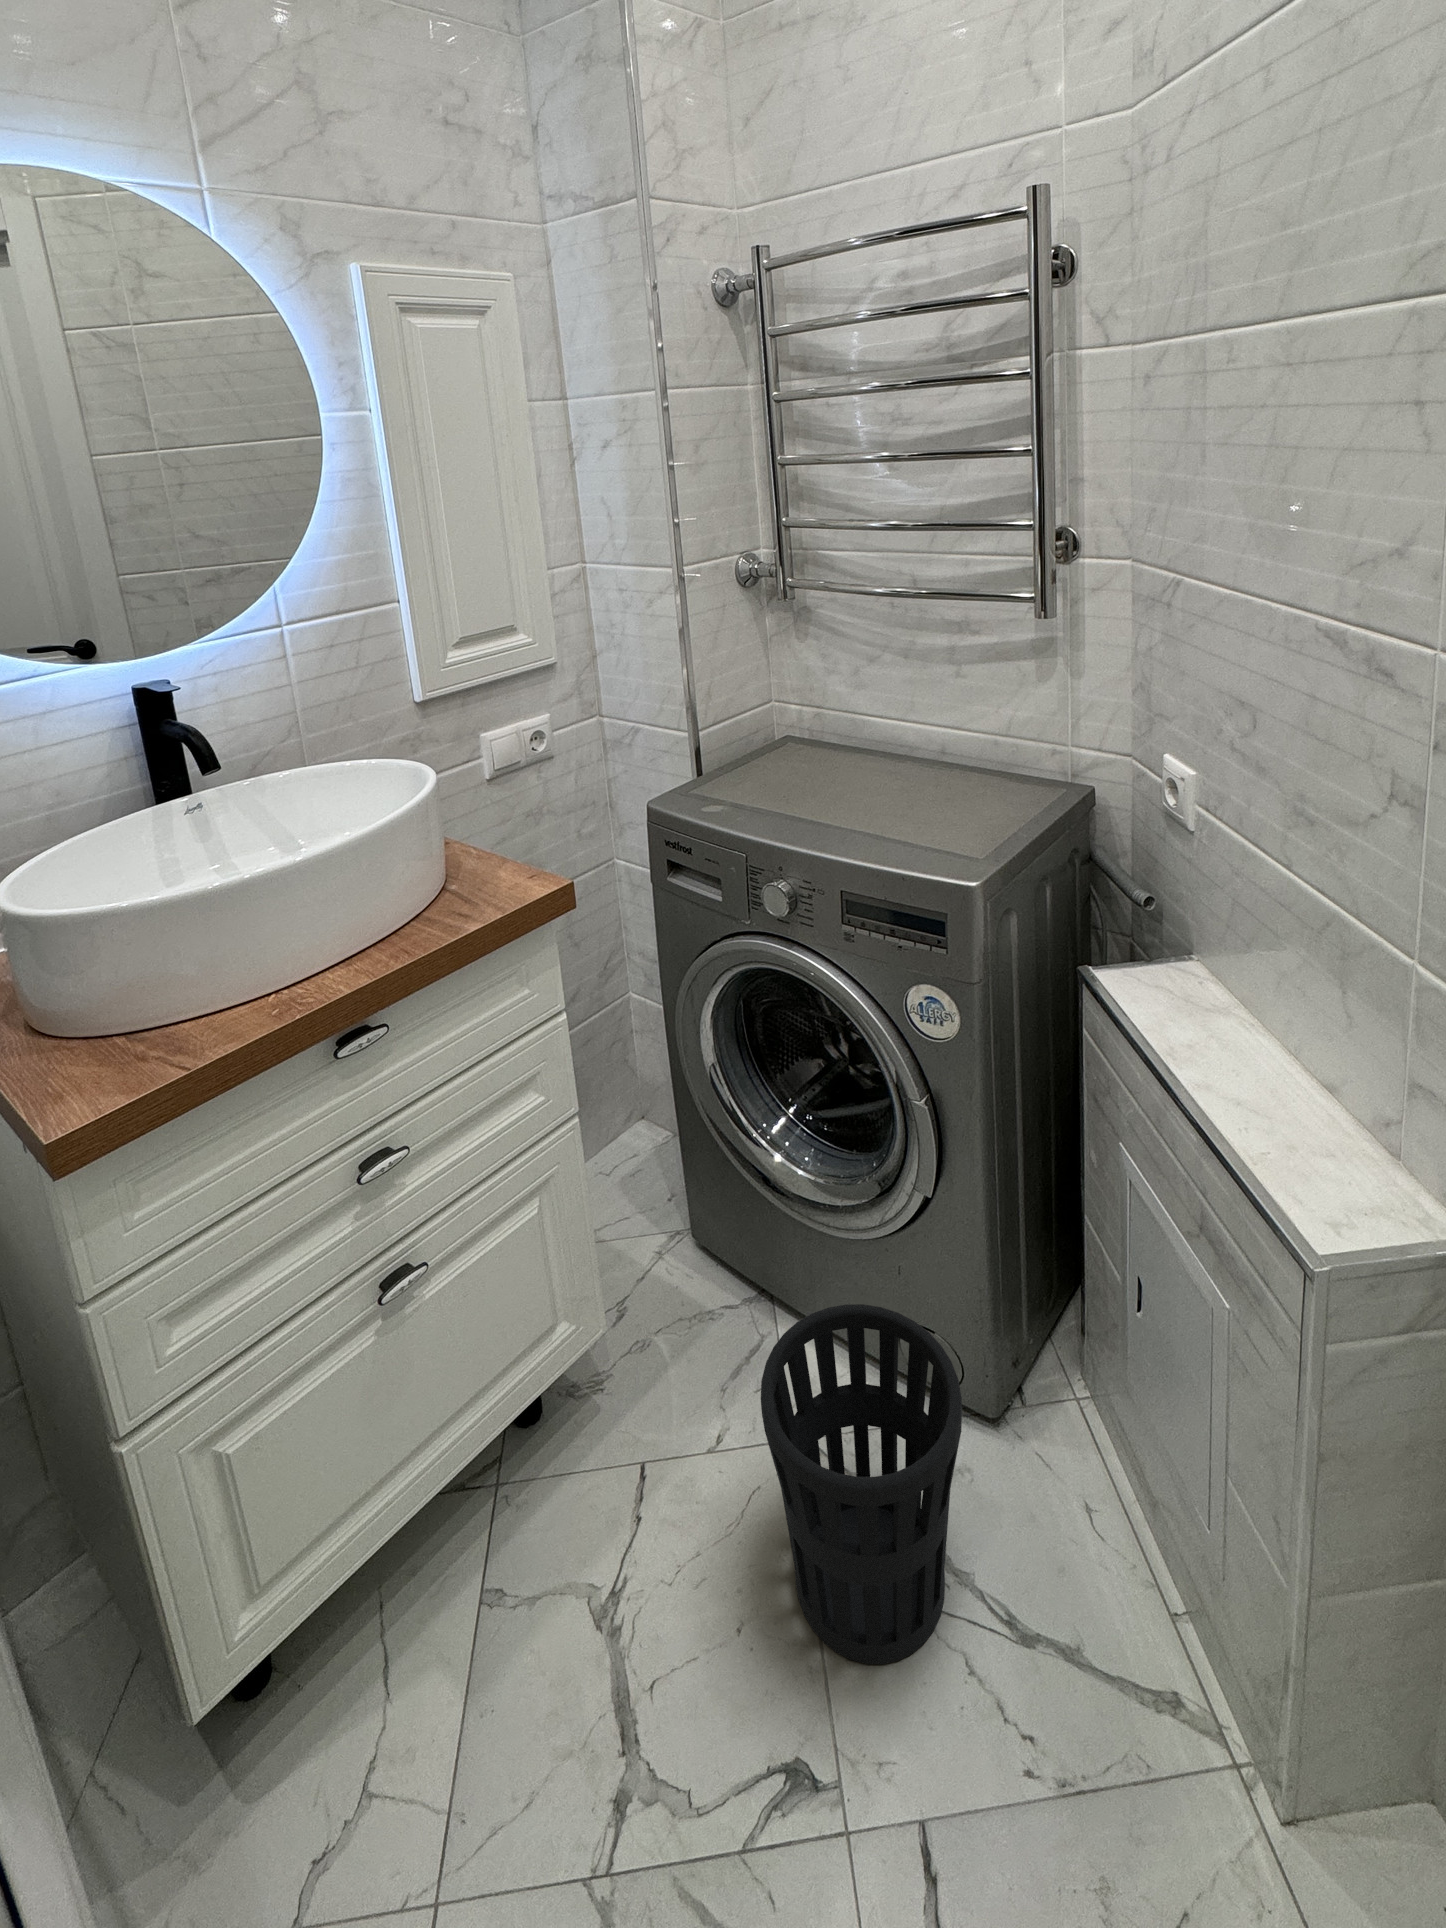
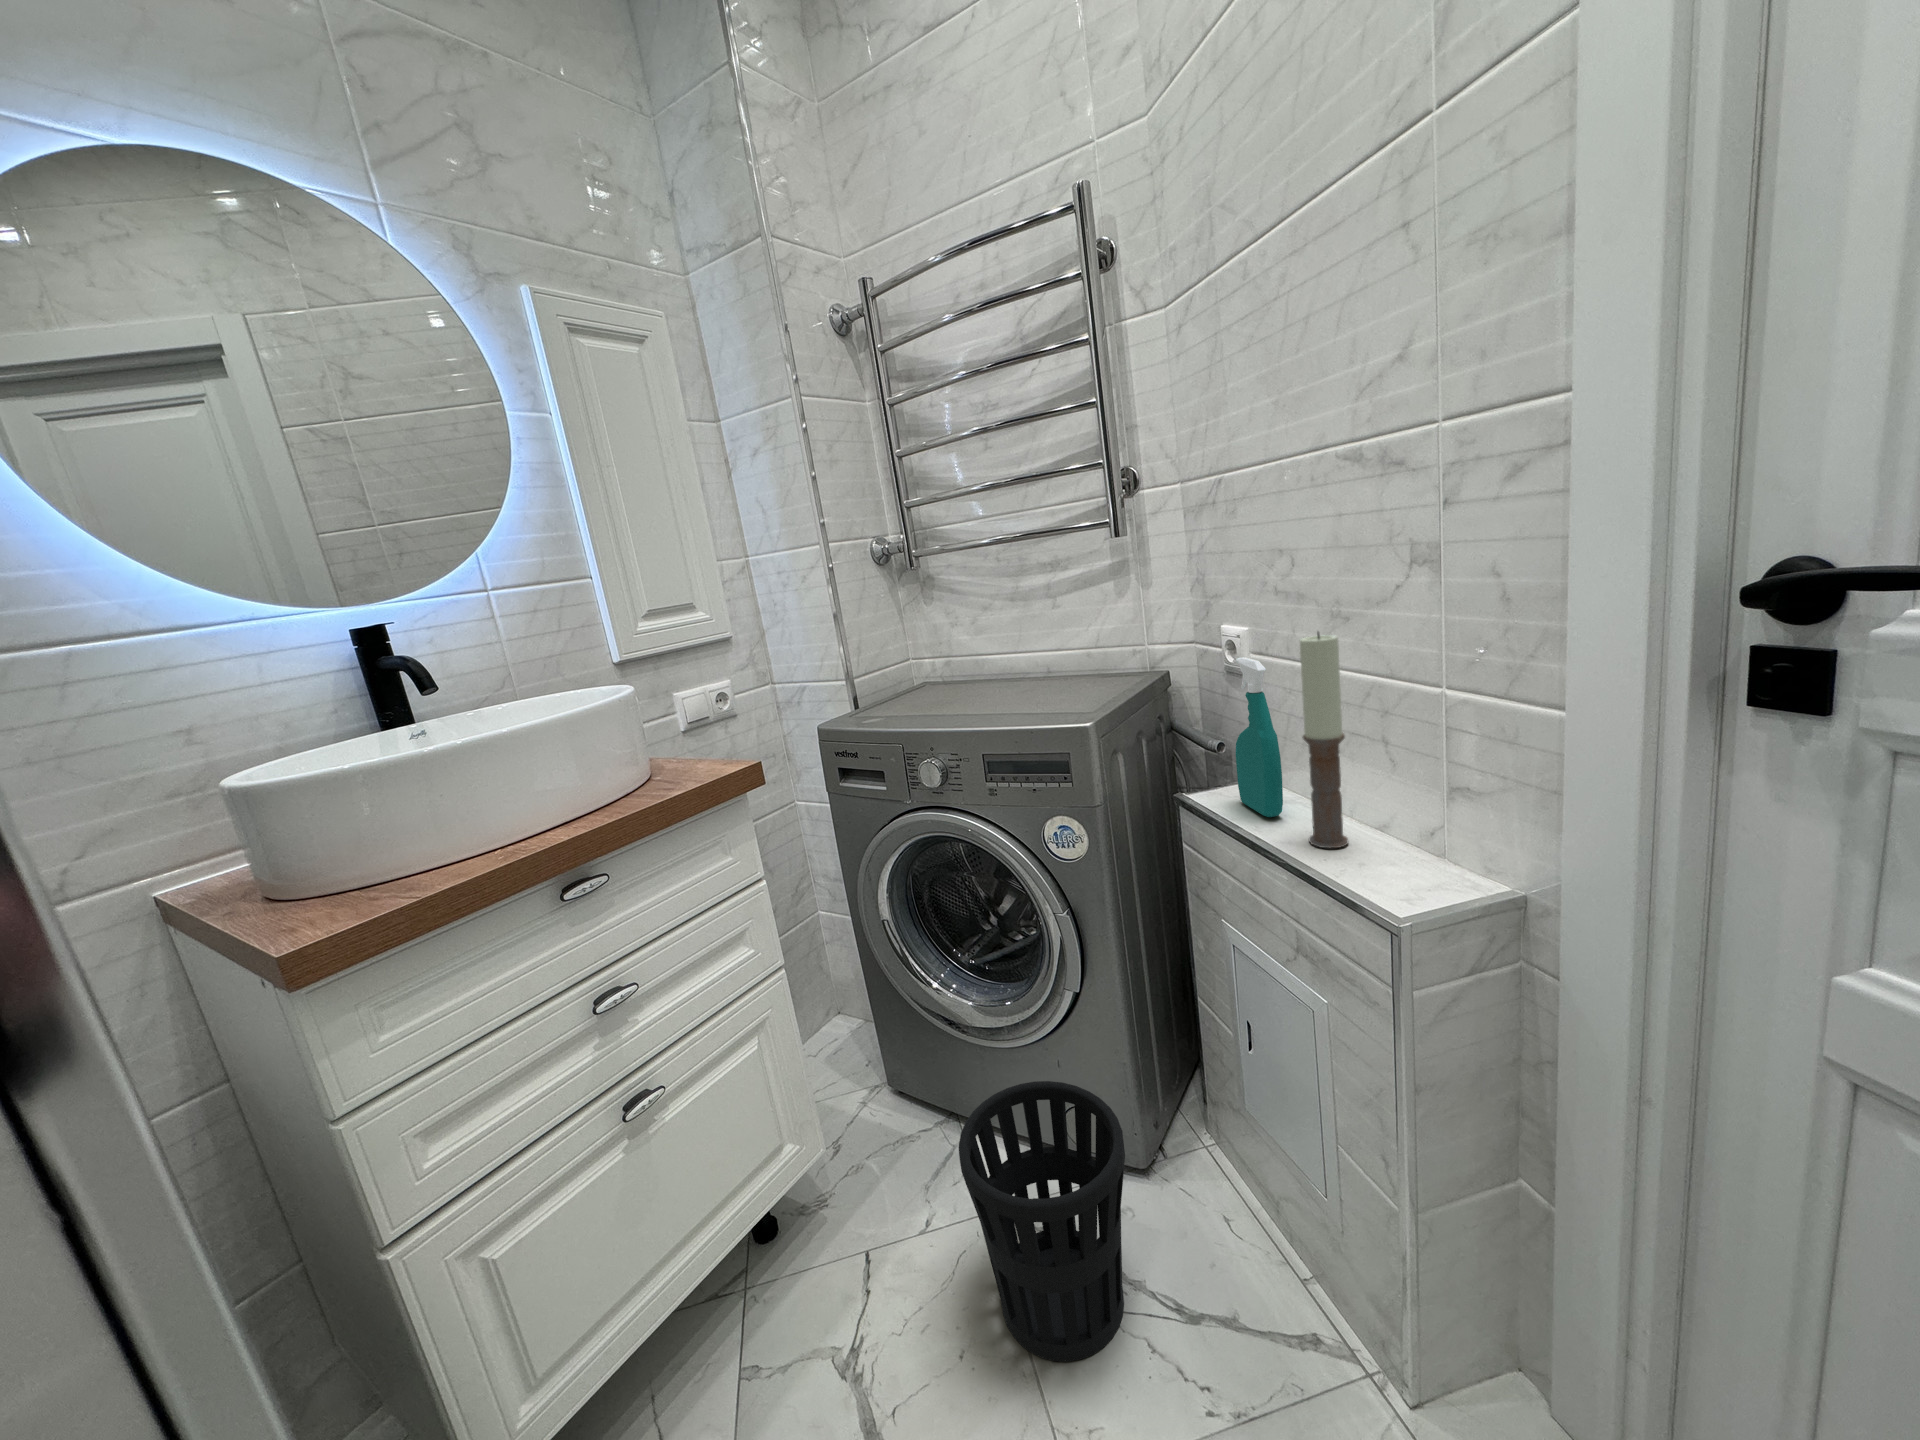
spray bottle: none [1158,829,1211,1039] -> present [1236,657,1283,817]
candle: none [1232,848,1290,1113] -> present [1300,632,1348,848]

